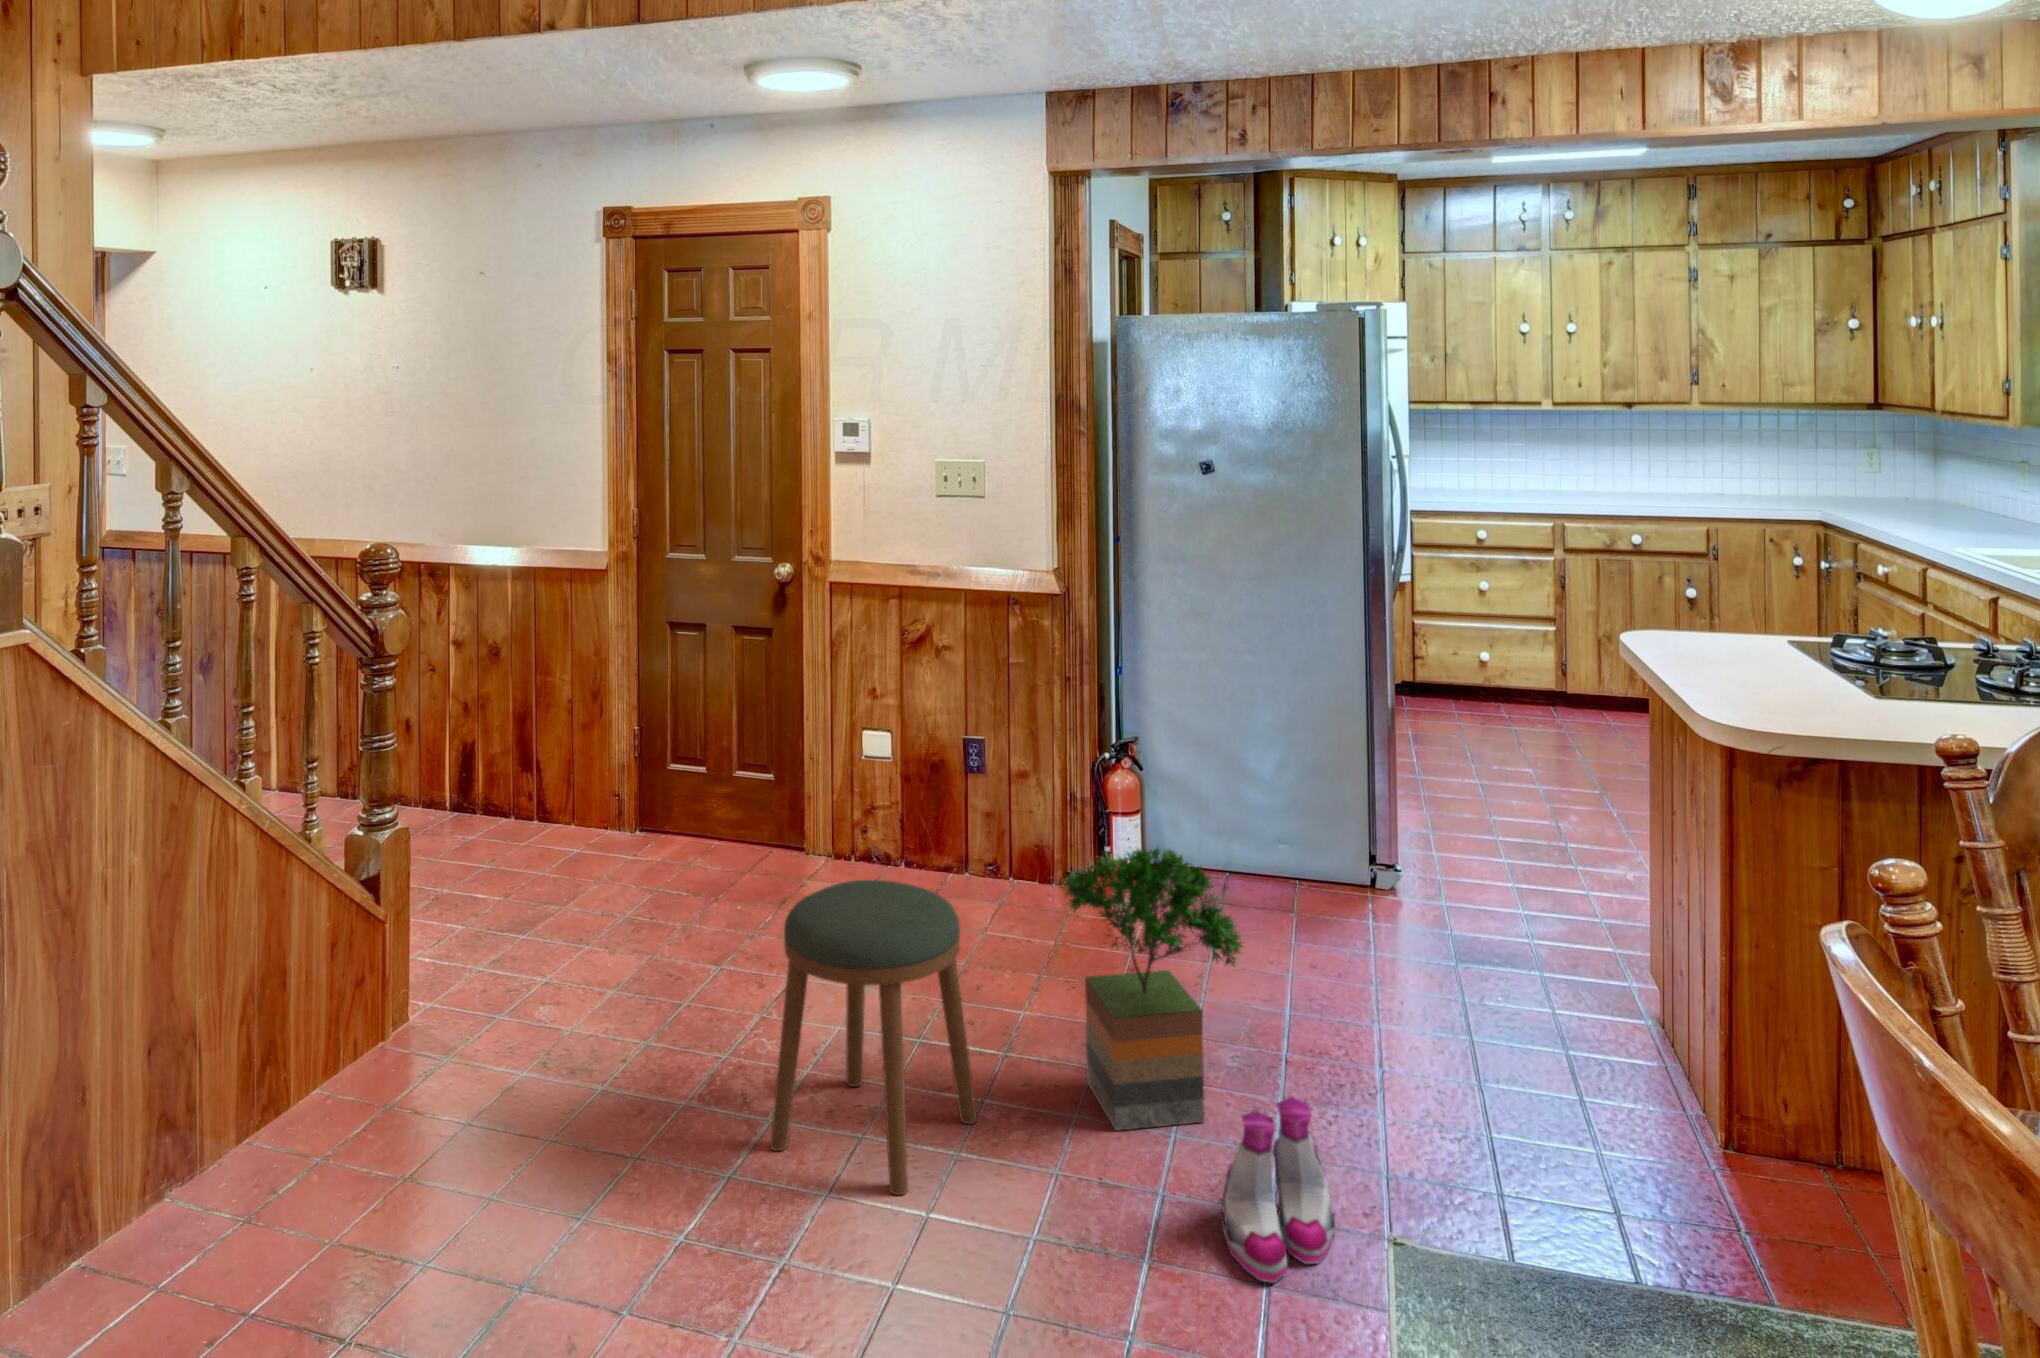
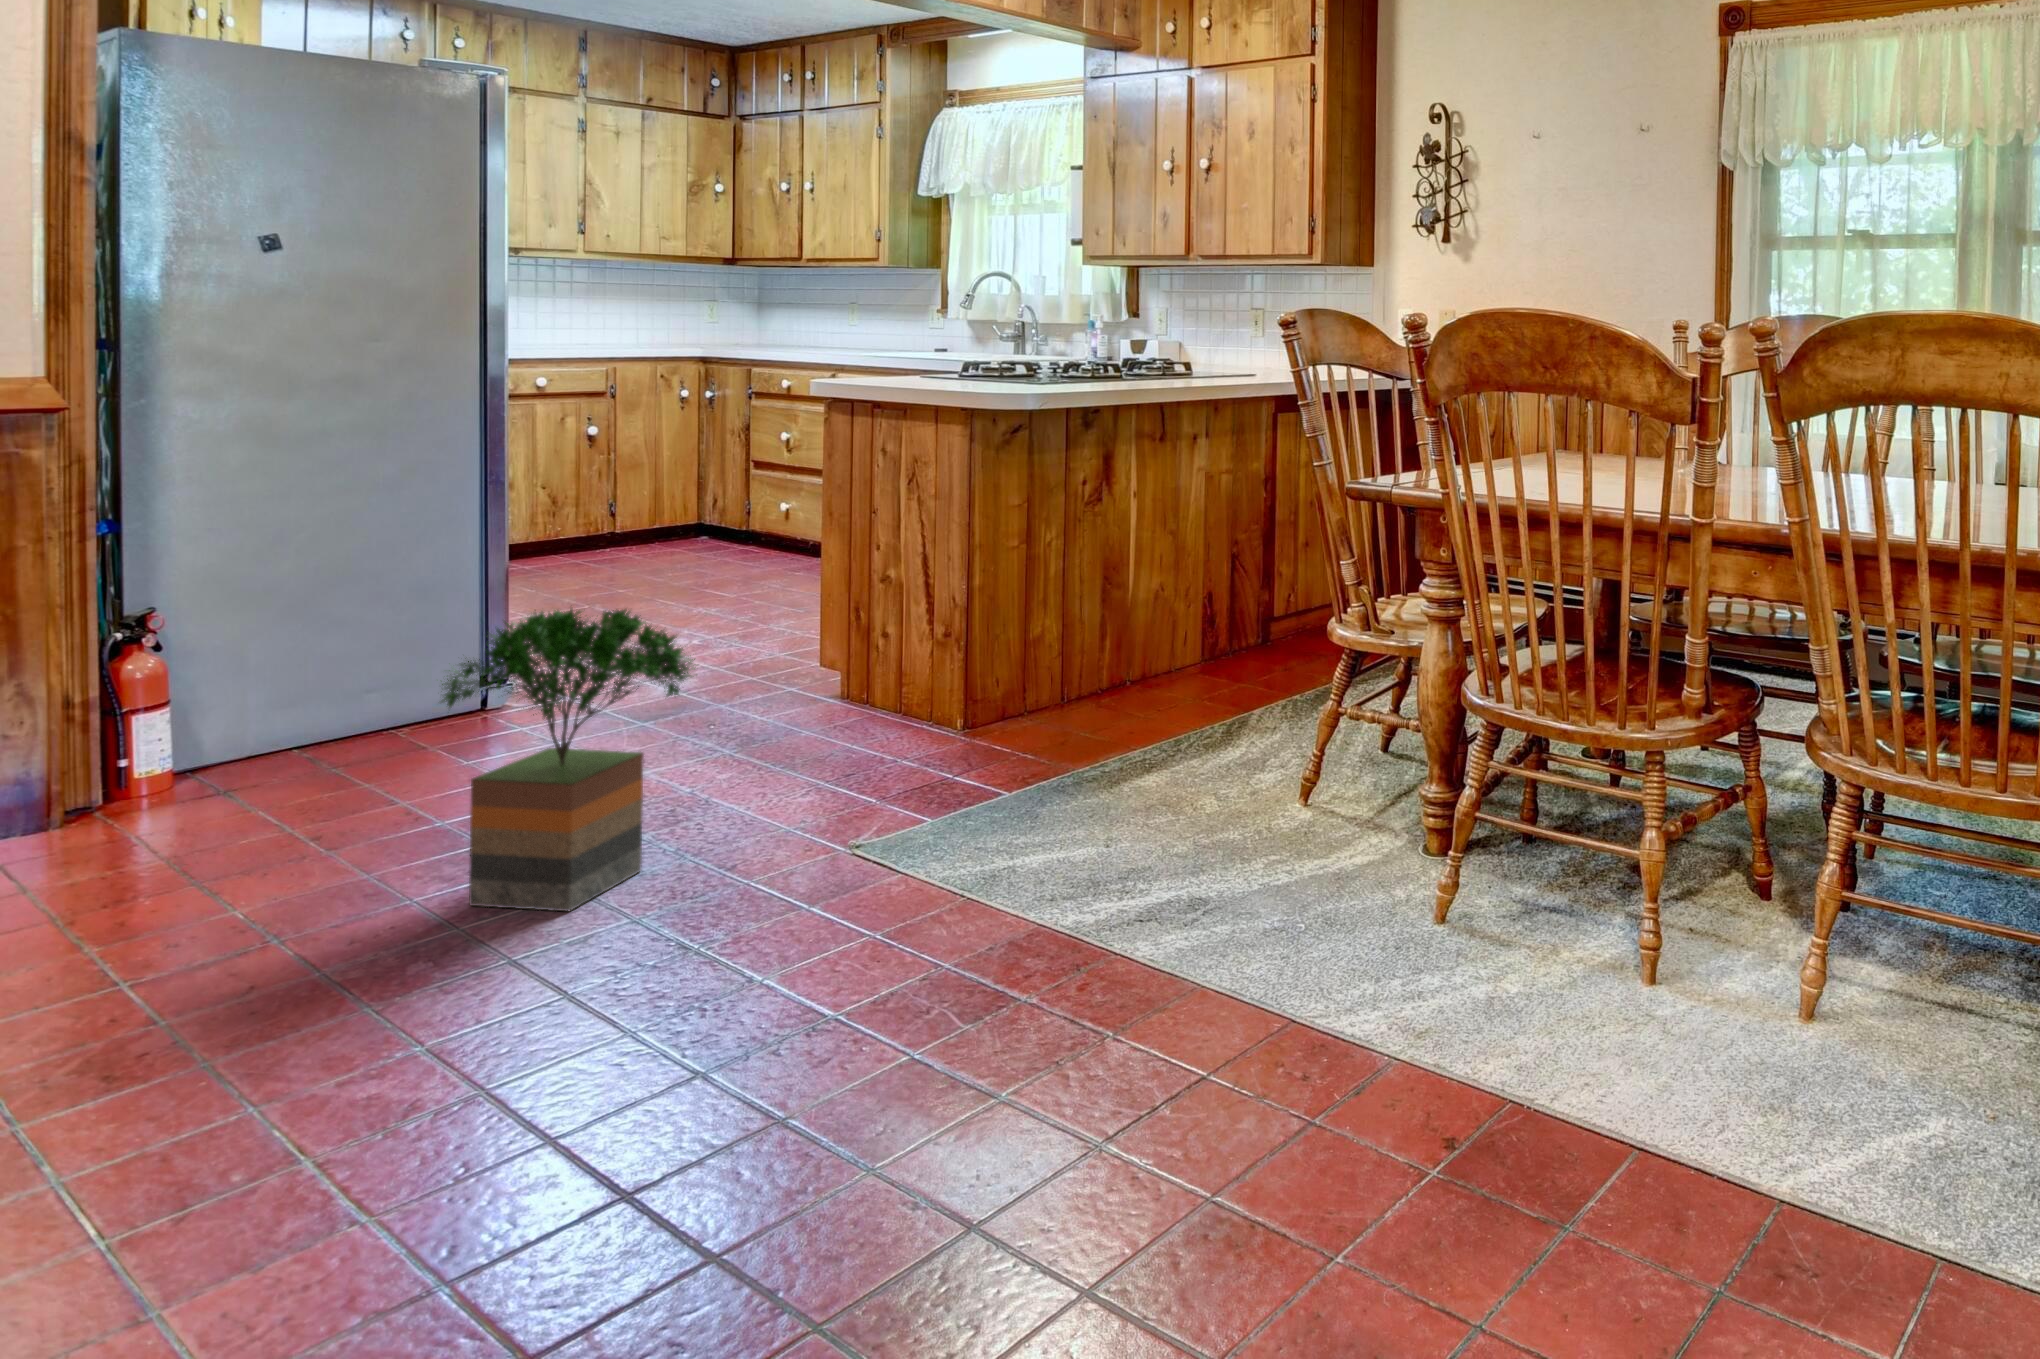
stool: present [770,880,977,1195] -> none [103,704,436,1131]
boots: present [1222,1097,1335,1283] -> none [766,757,878,907]

